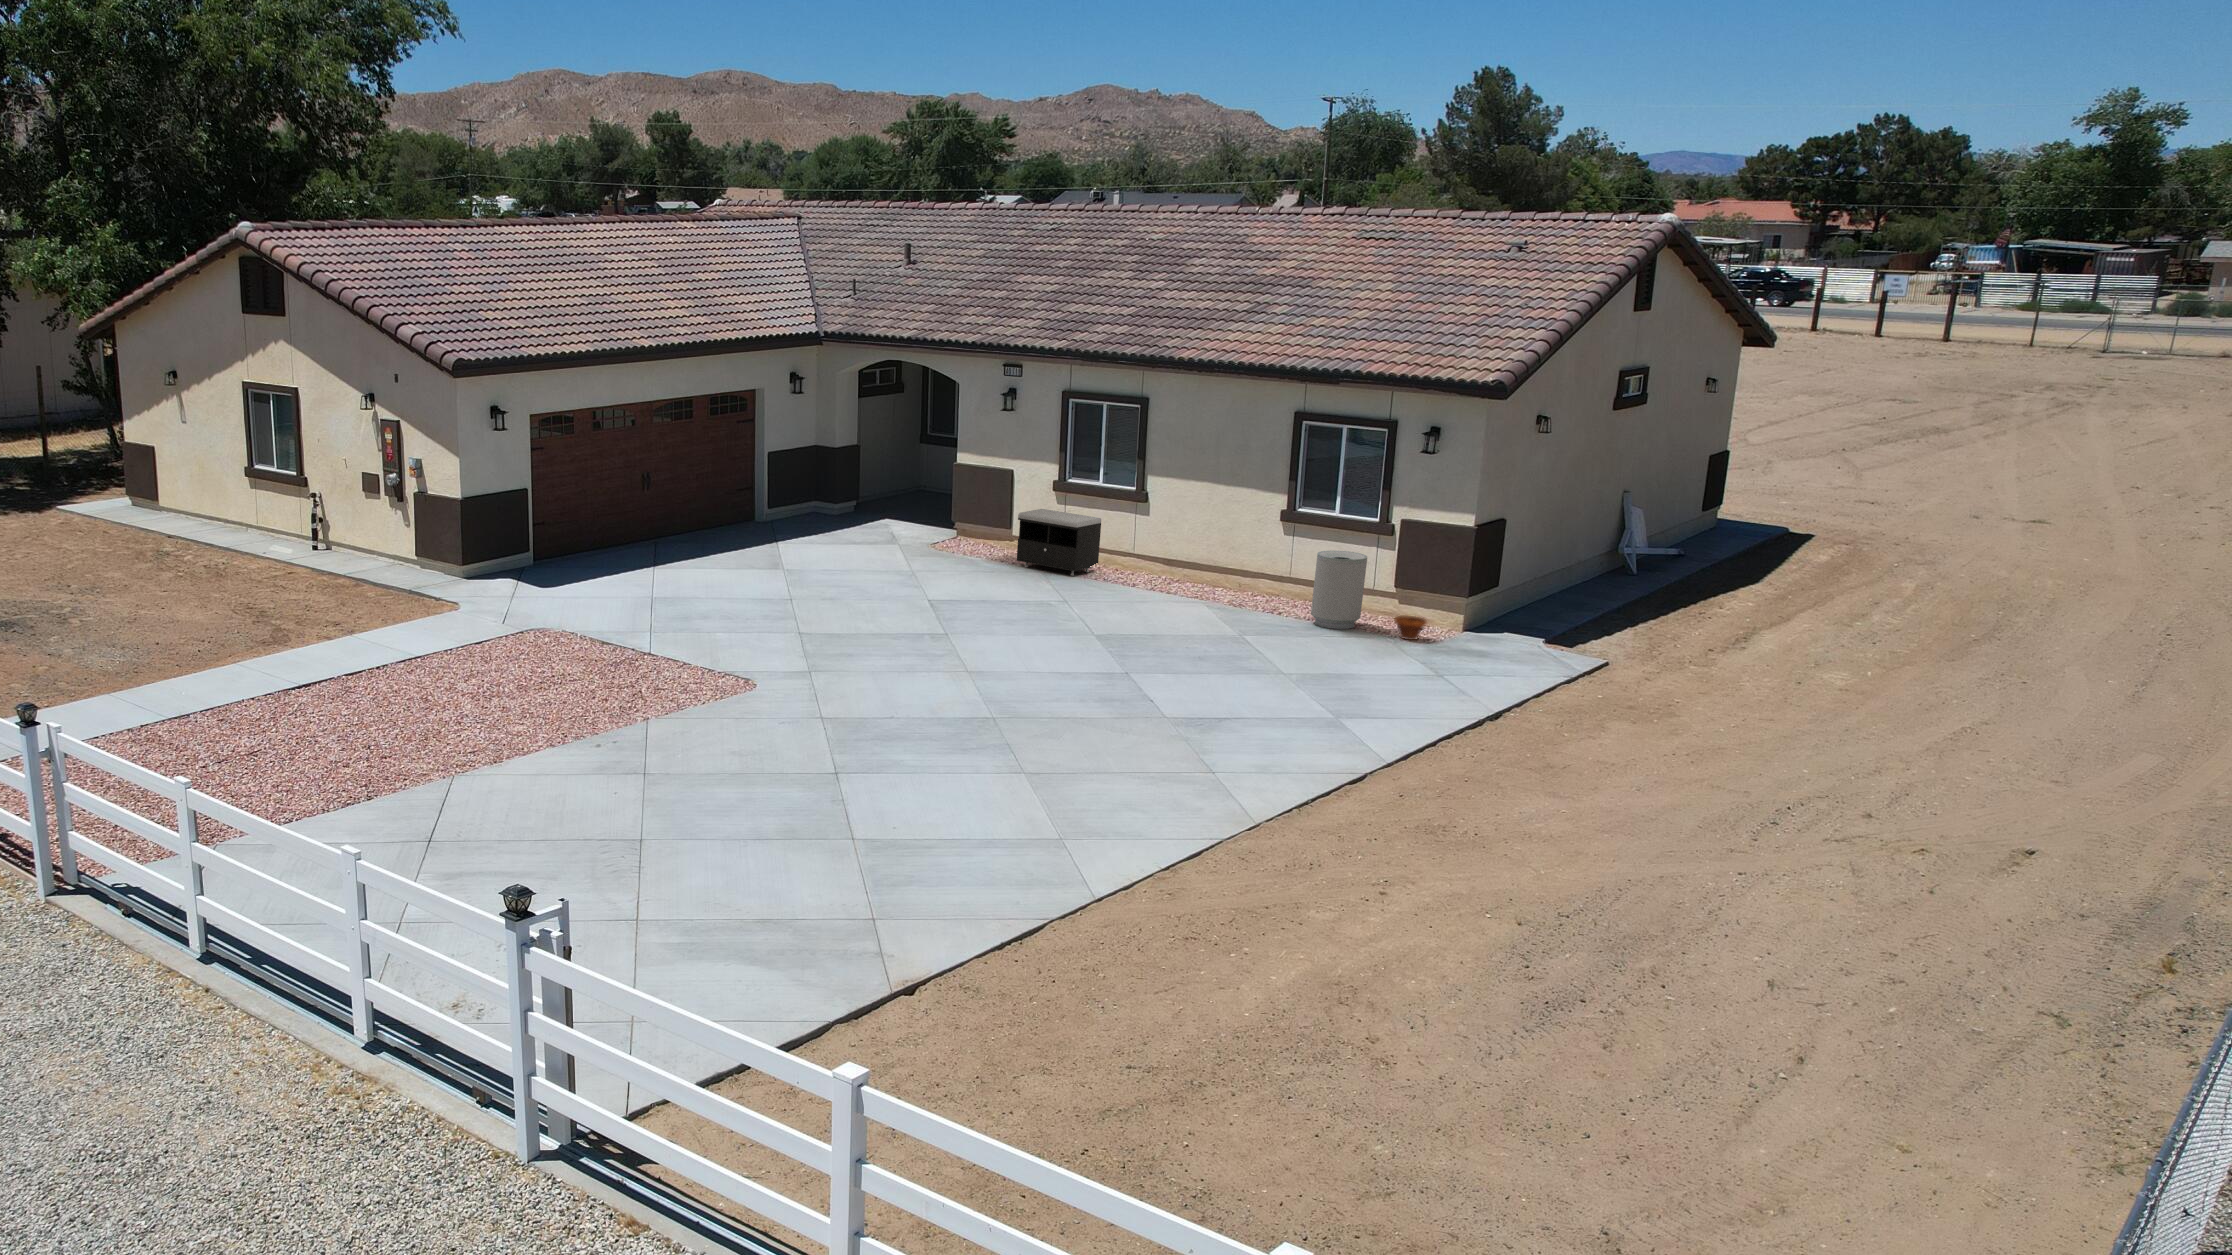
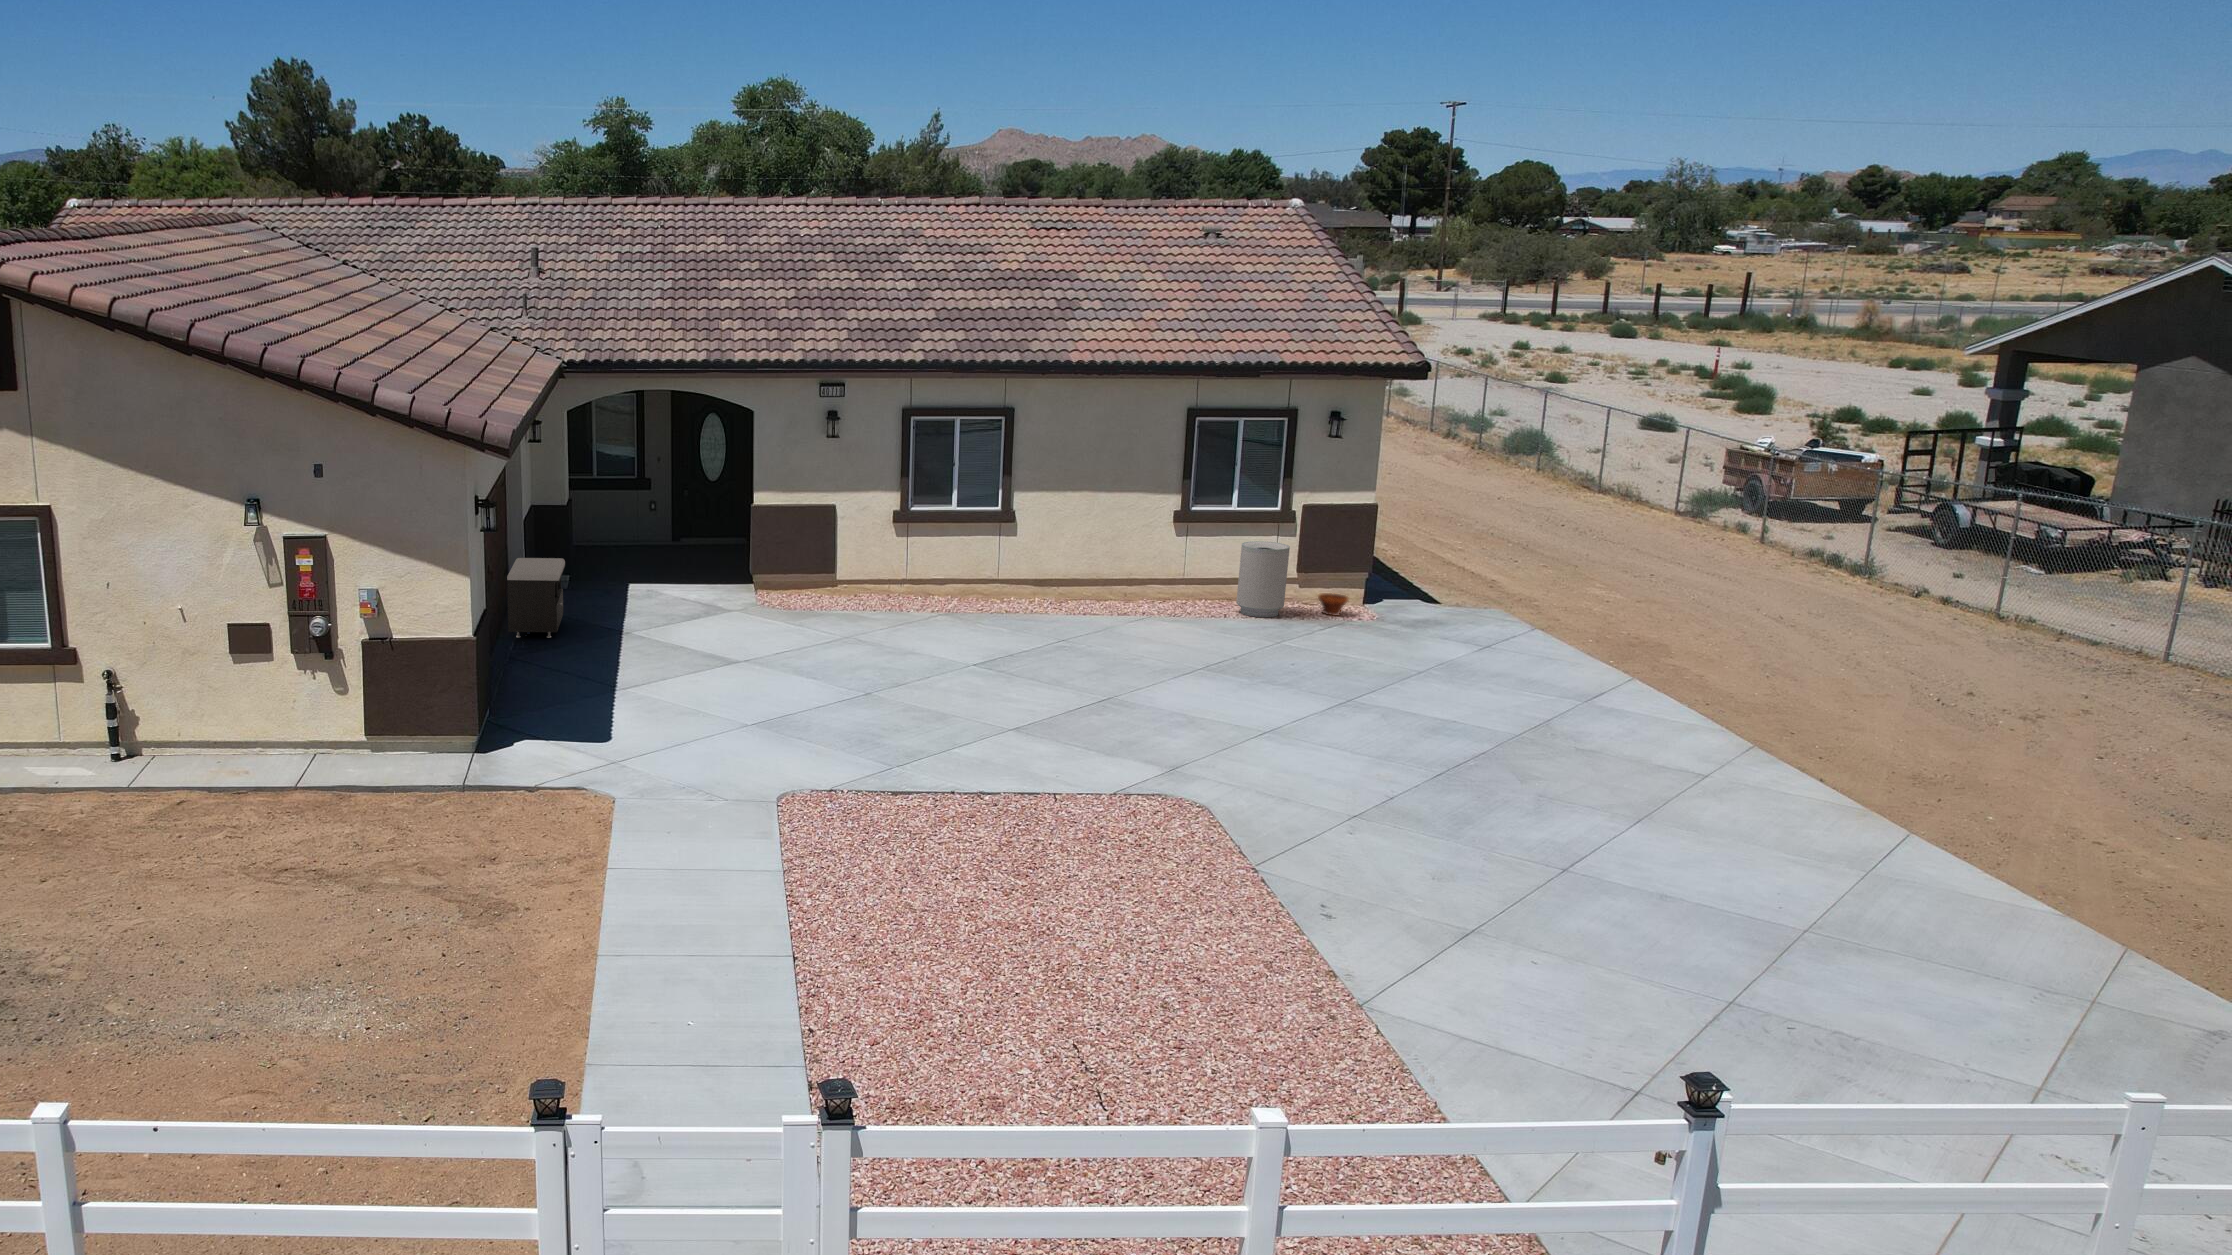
storage bench: present [1017,509,1101,576] -> present [507,558,565,638]

